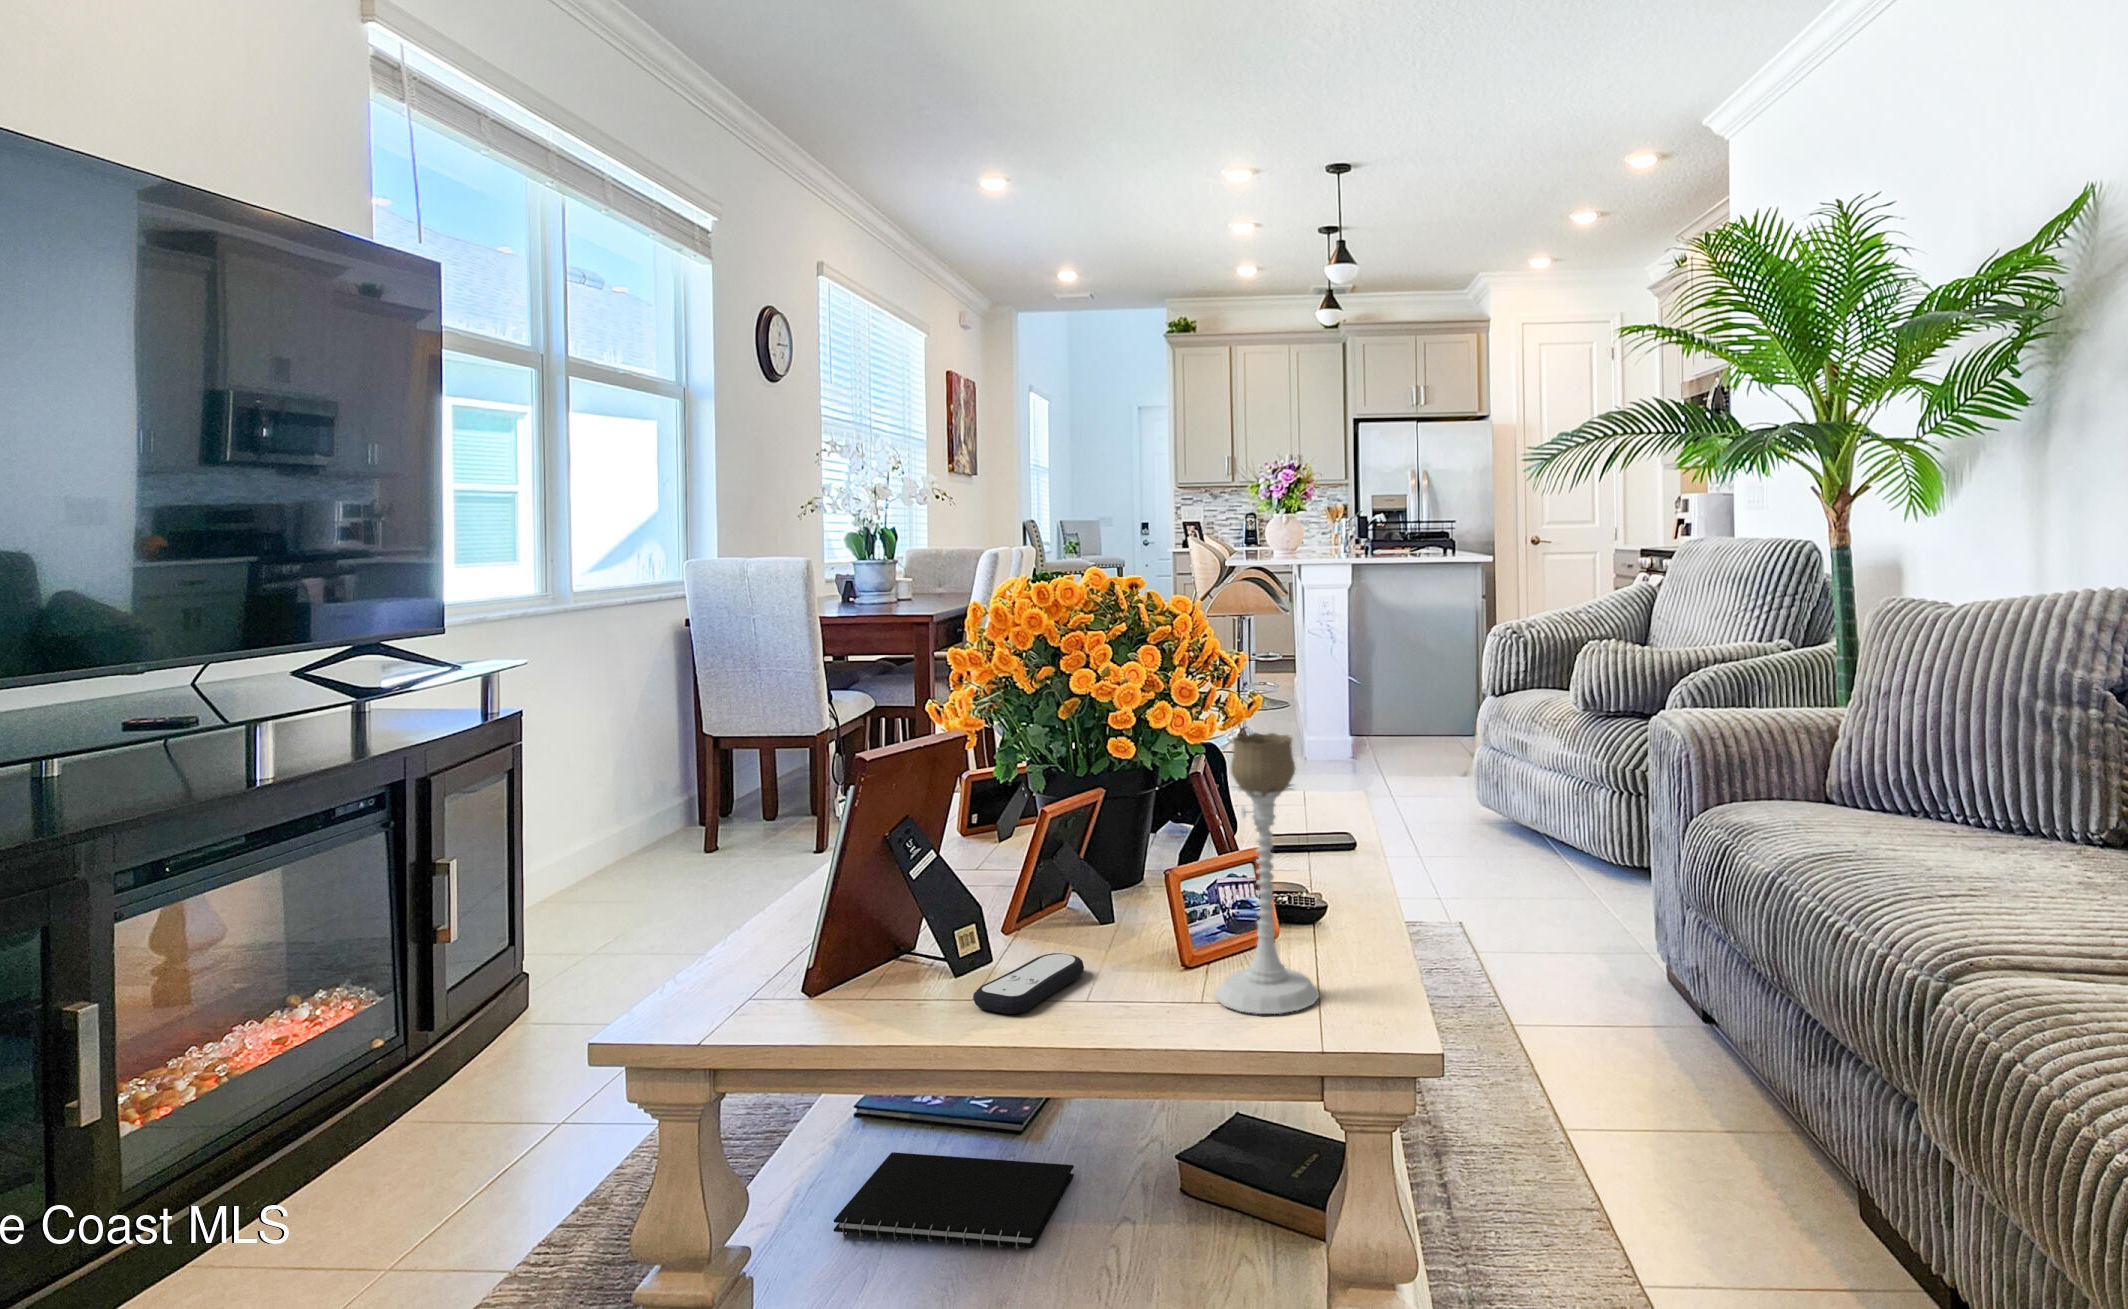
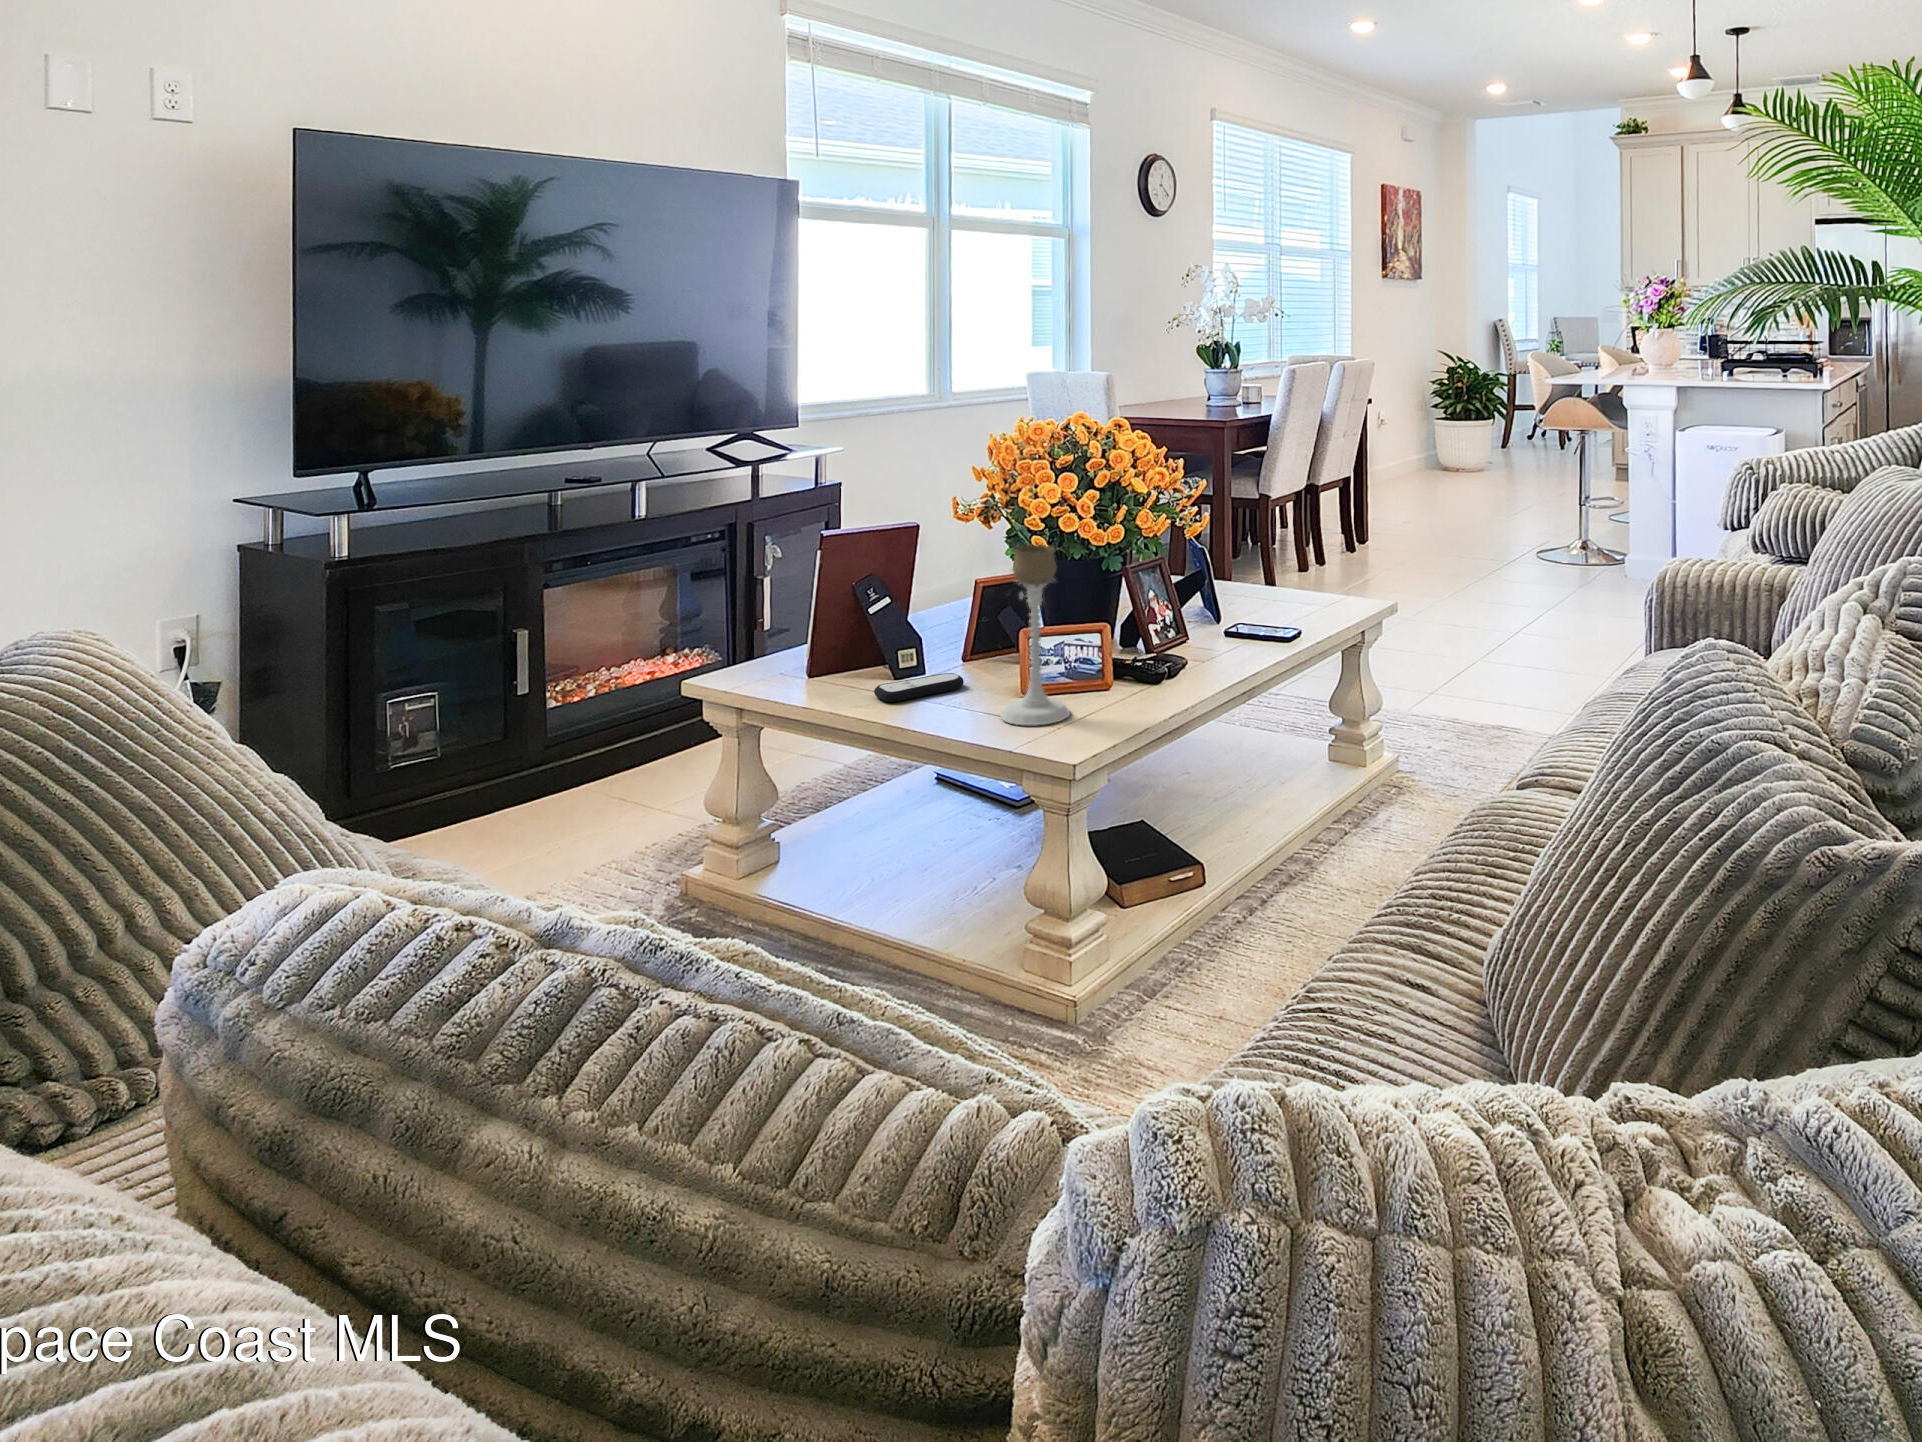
notebook: present [834,1152,1074,1252] -> none [826,784,979,845]

